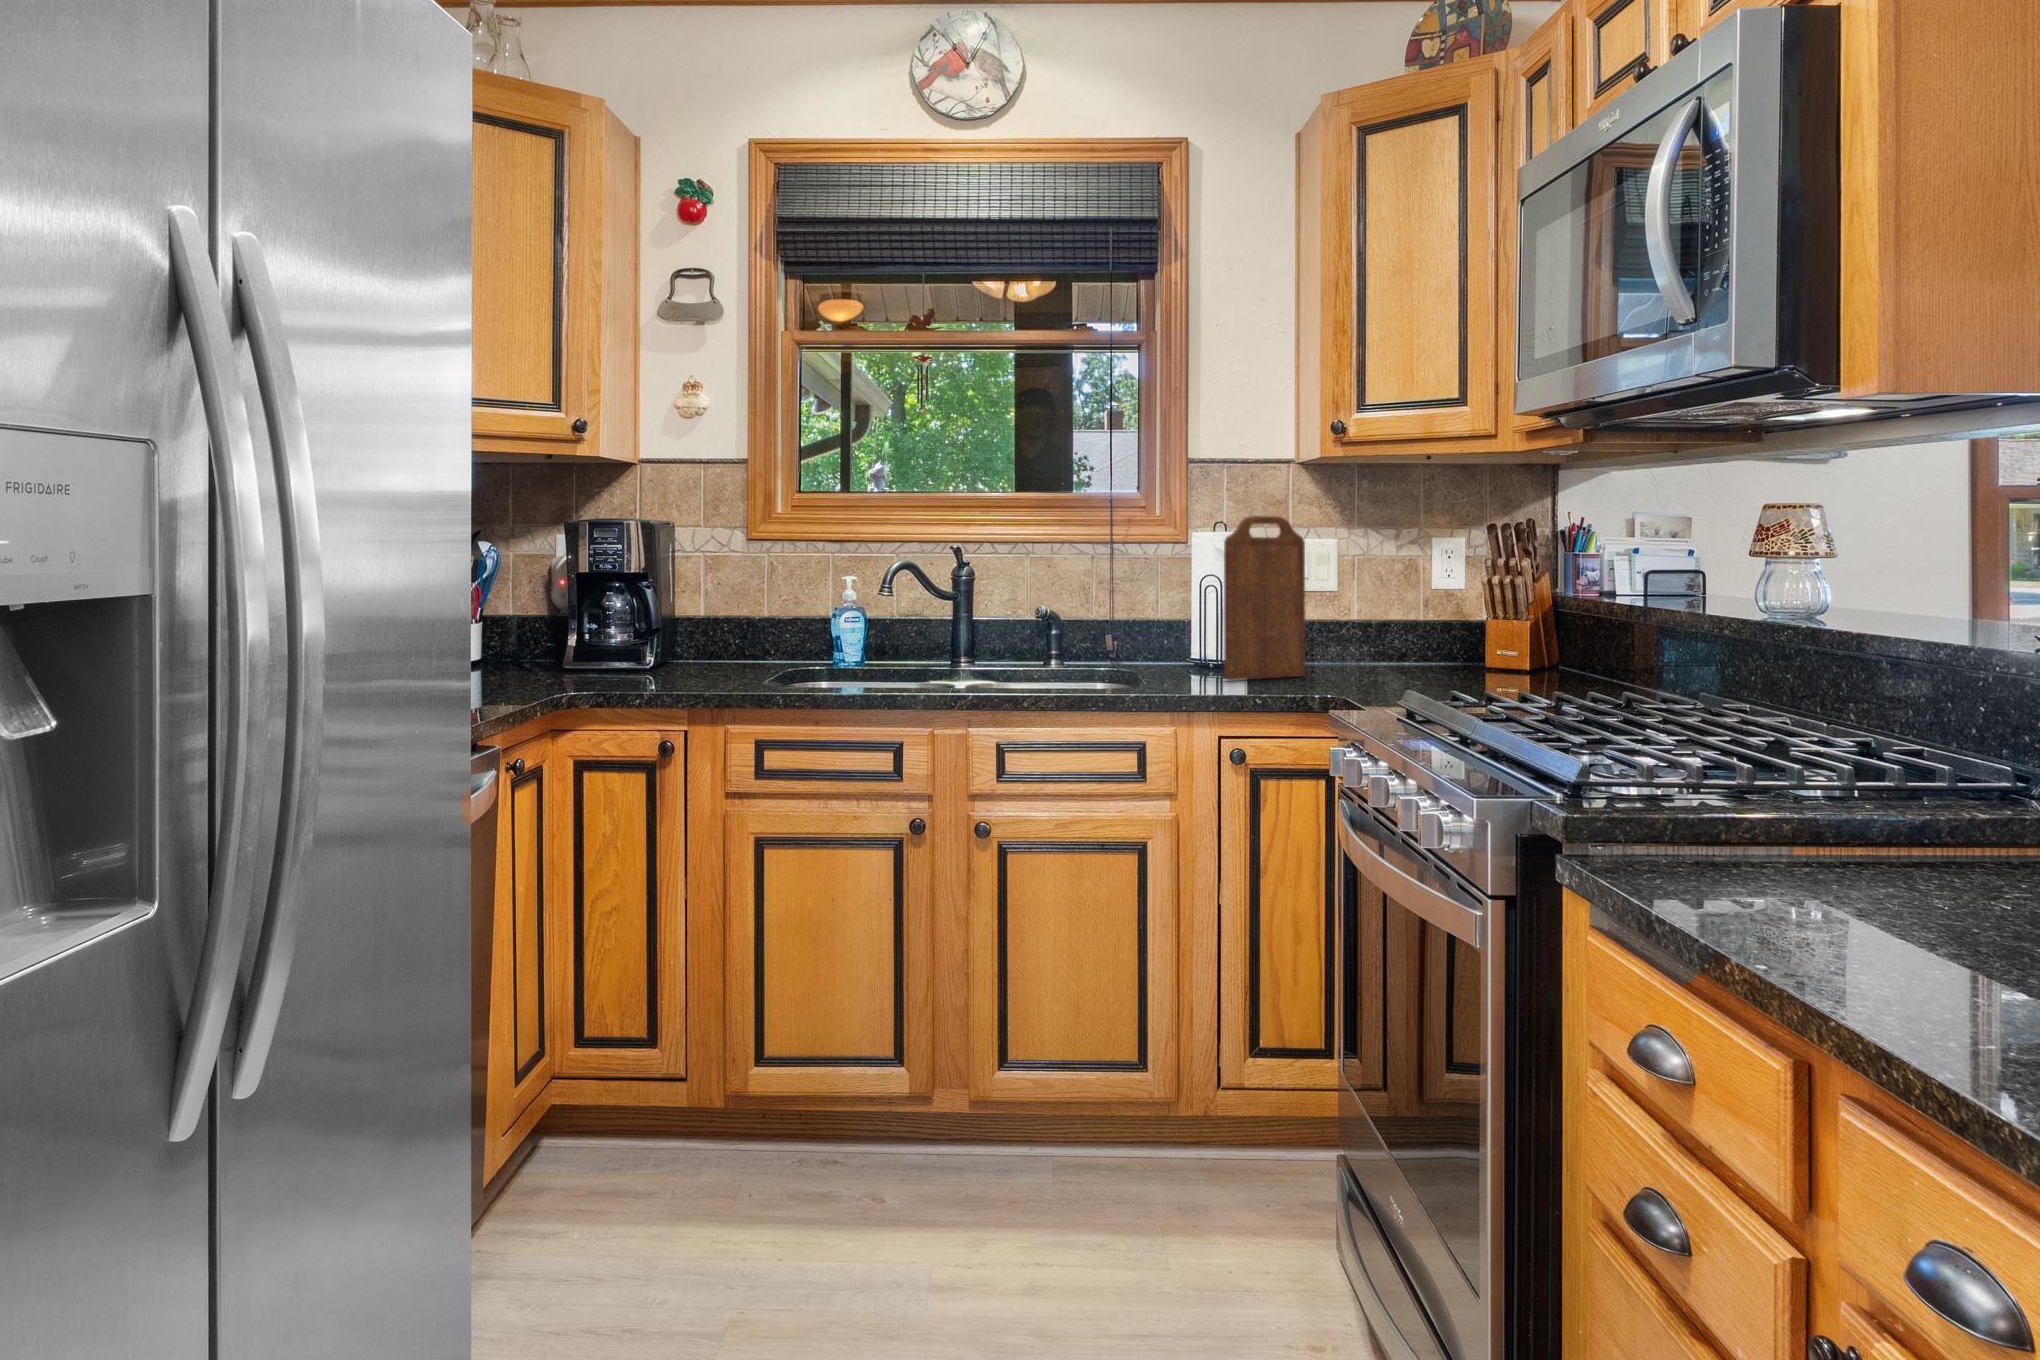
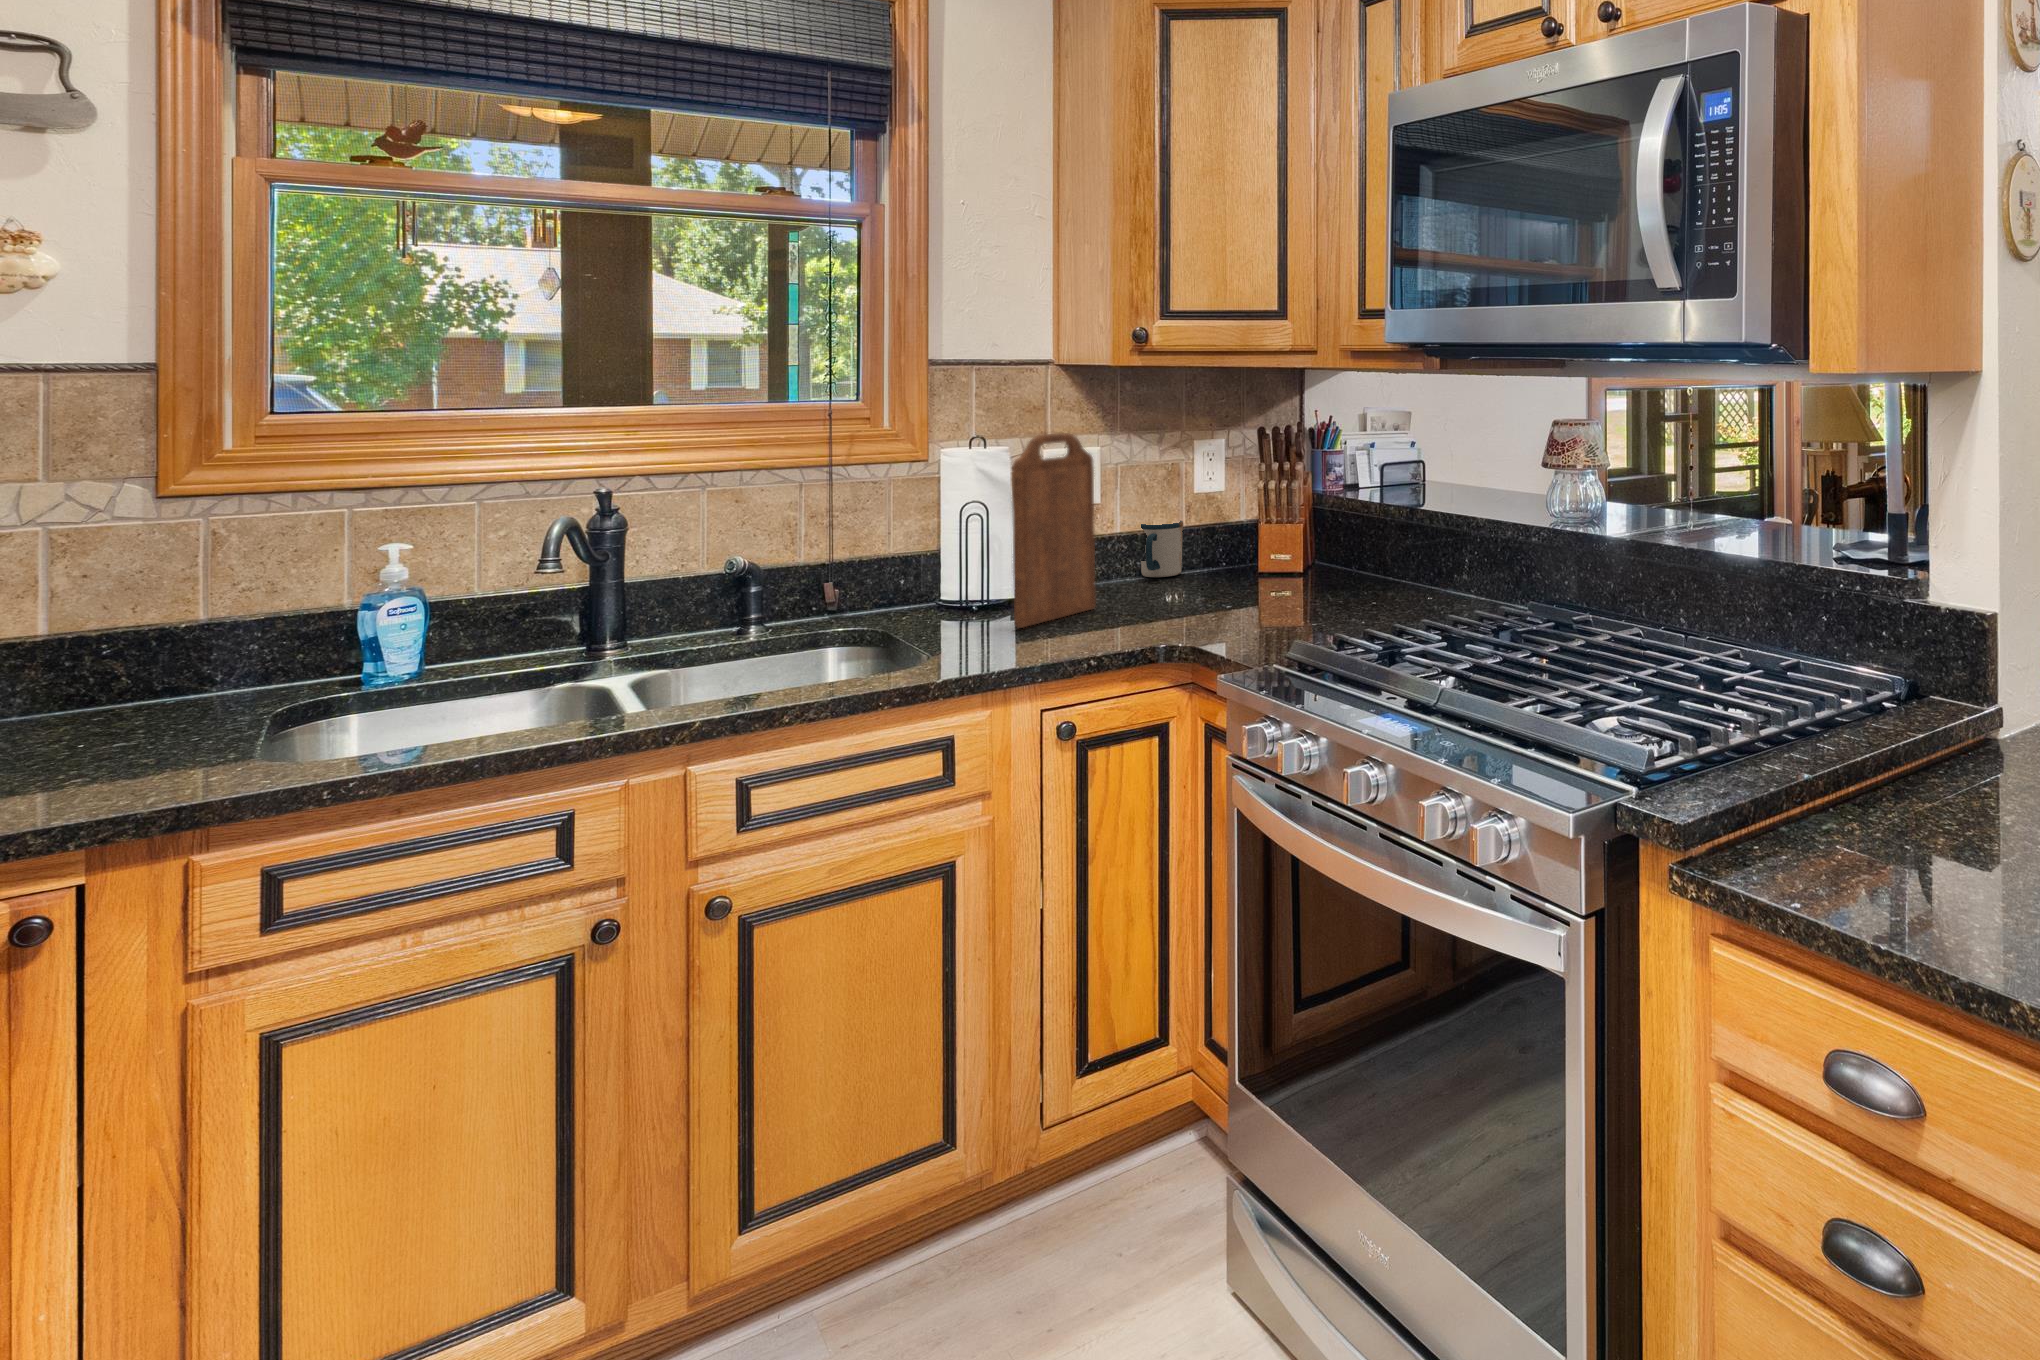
mug: none [1375,612,1419,664] -> present [1141,521,1183,577]

